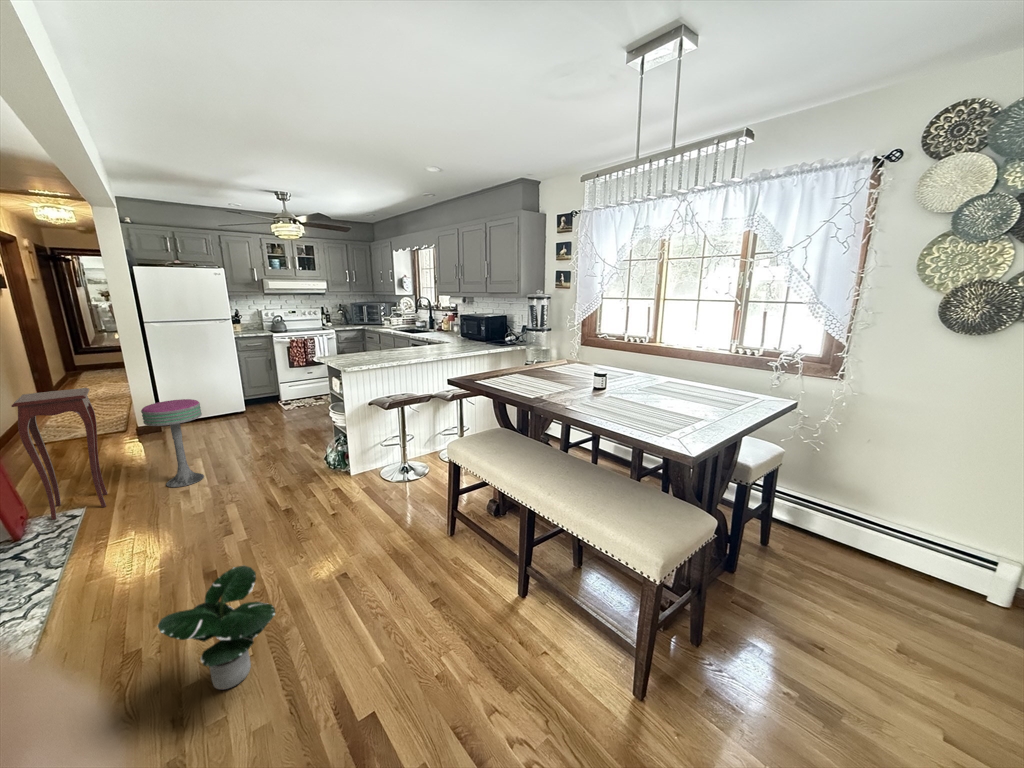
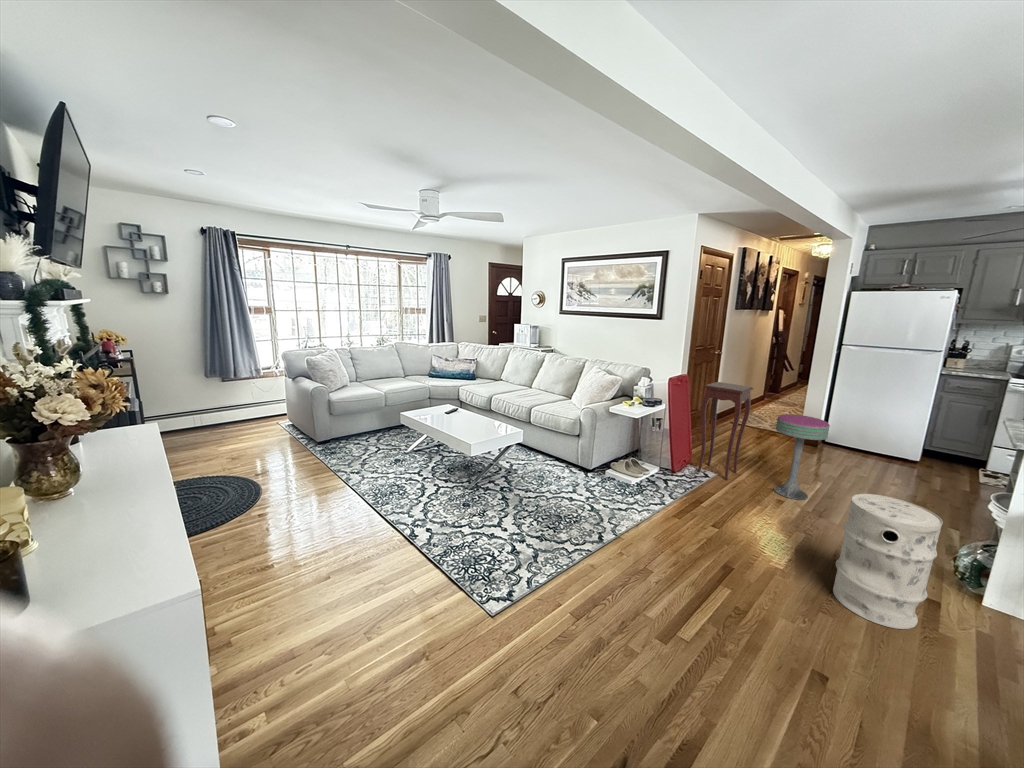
trash can: none [281,432,345,528] -> present [833,494,943,629]
potted plant: present [158,565,275,690] -> none [635,551,714,648]

